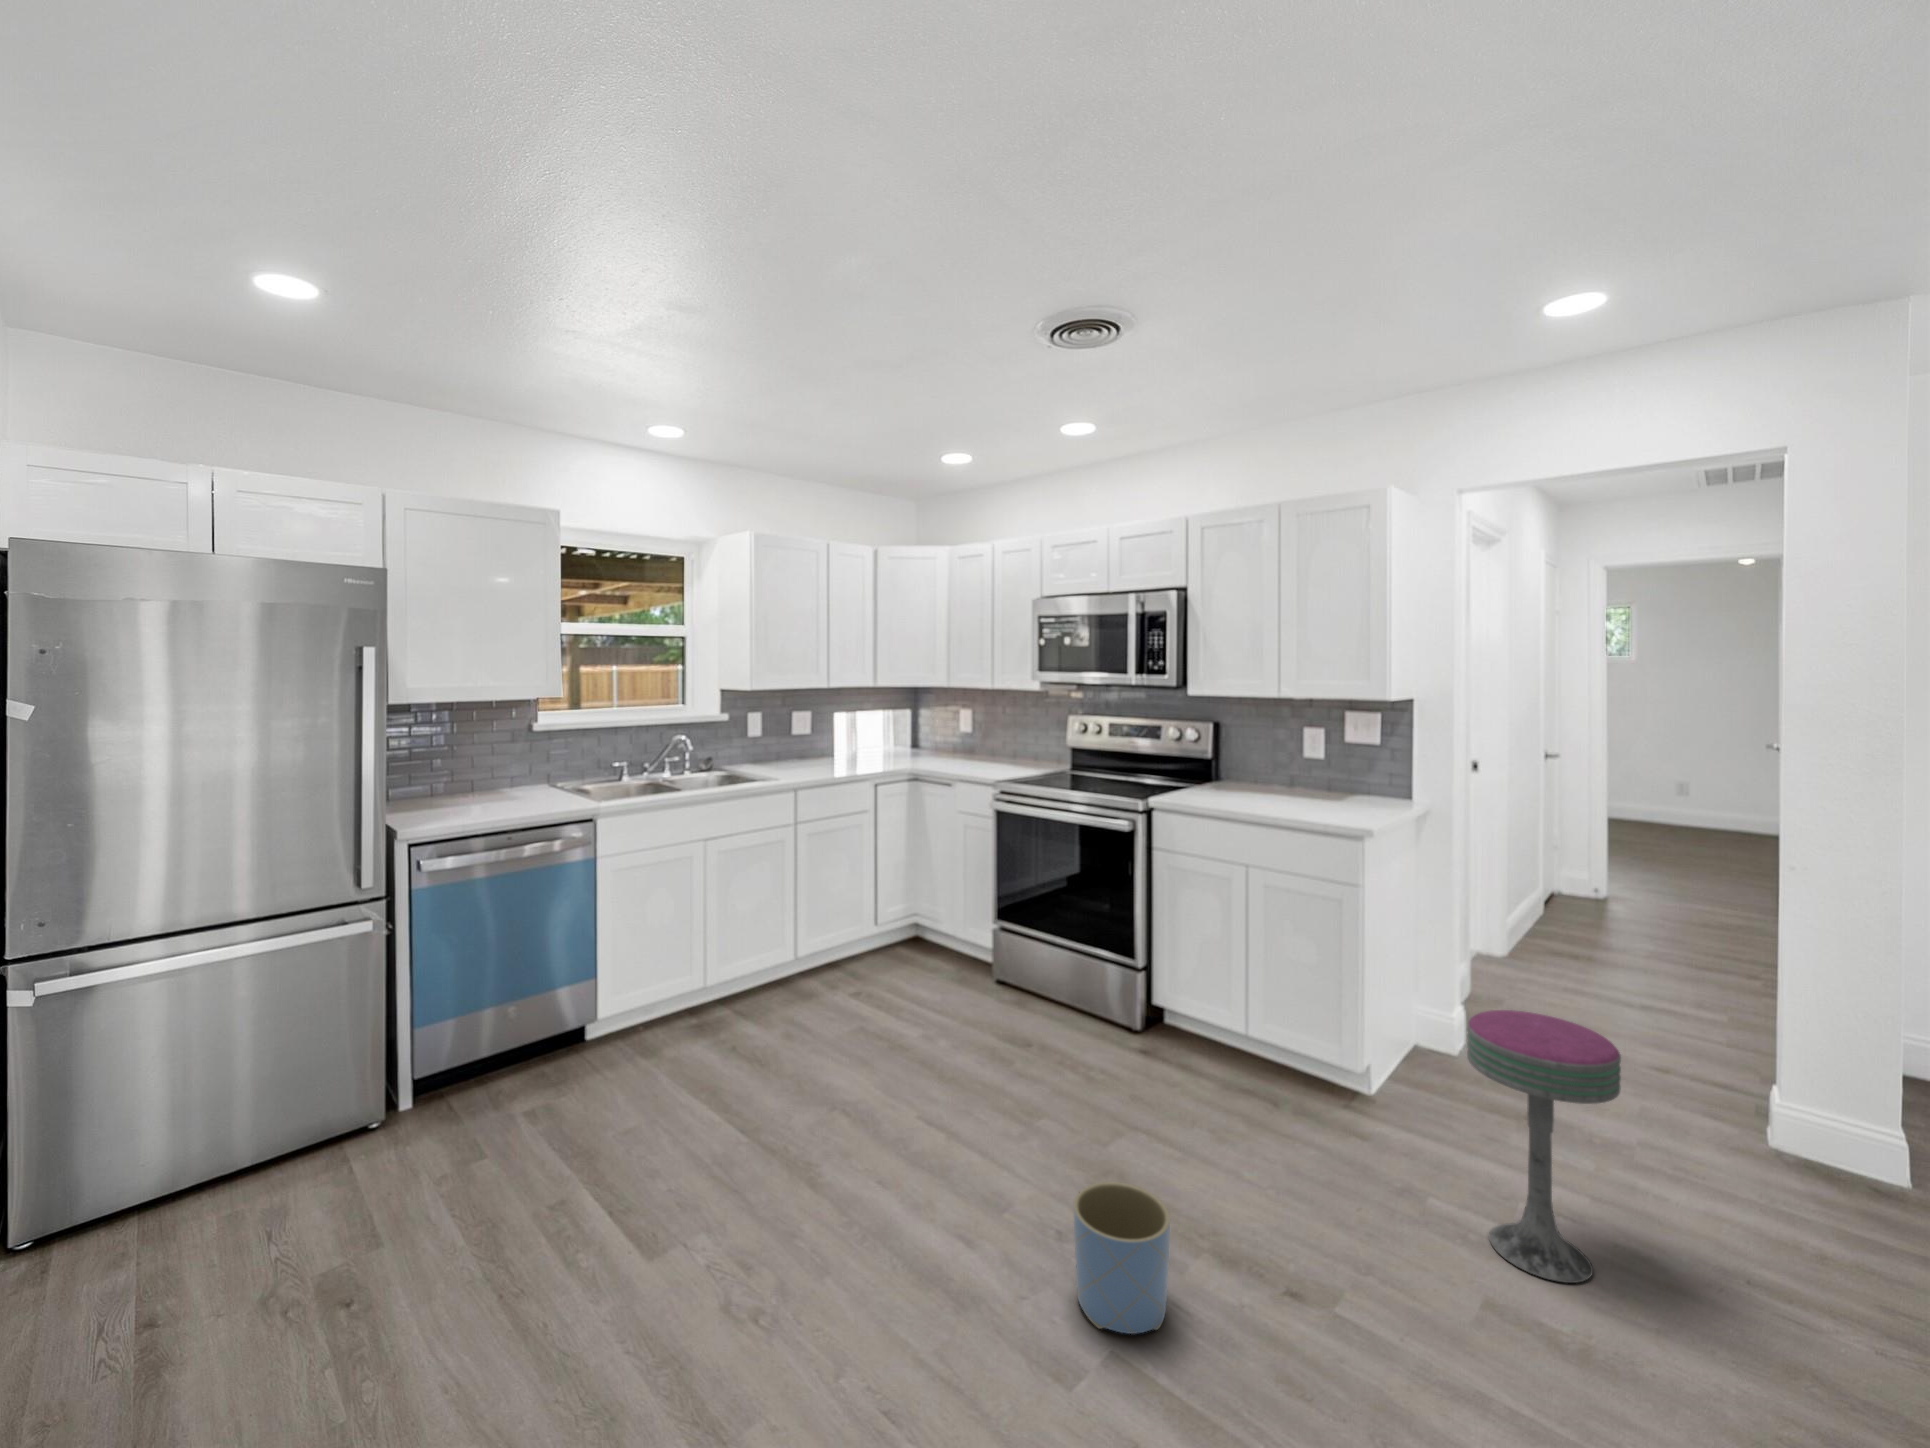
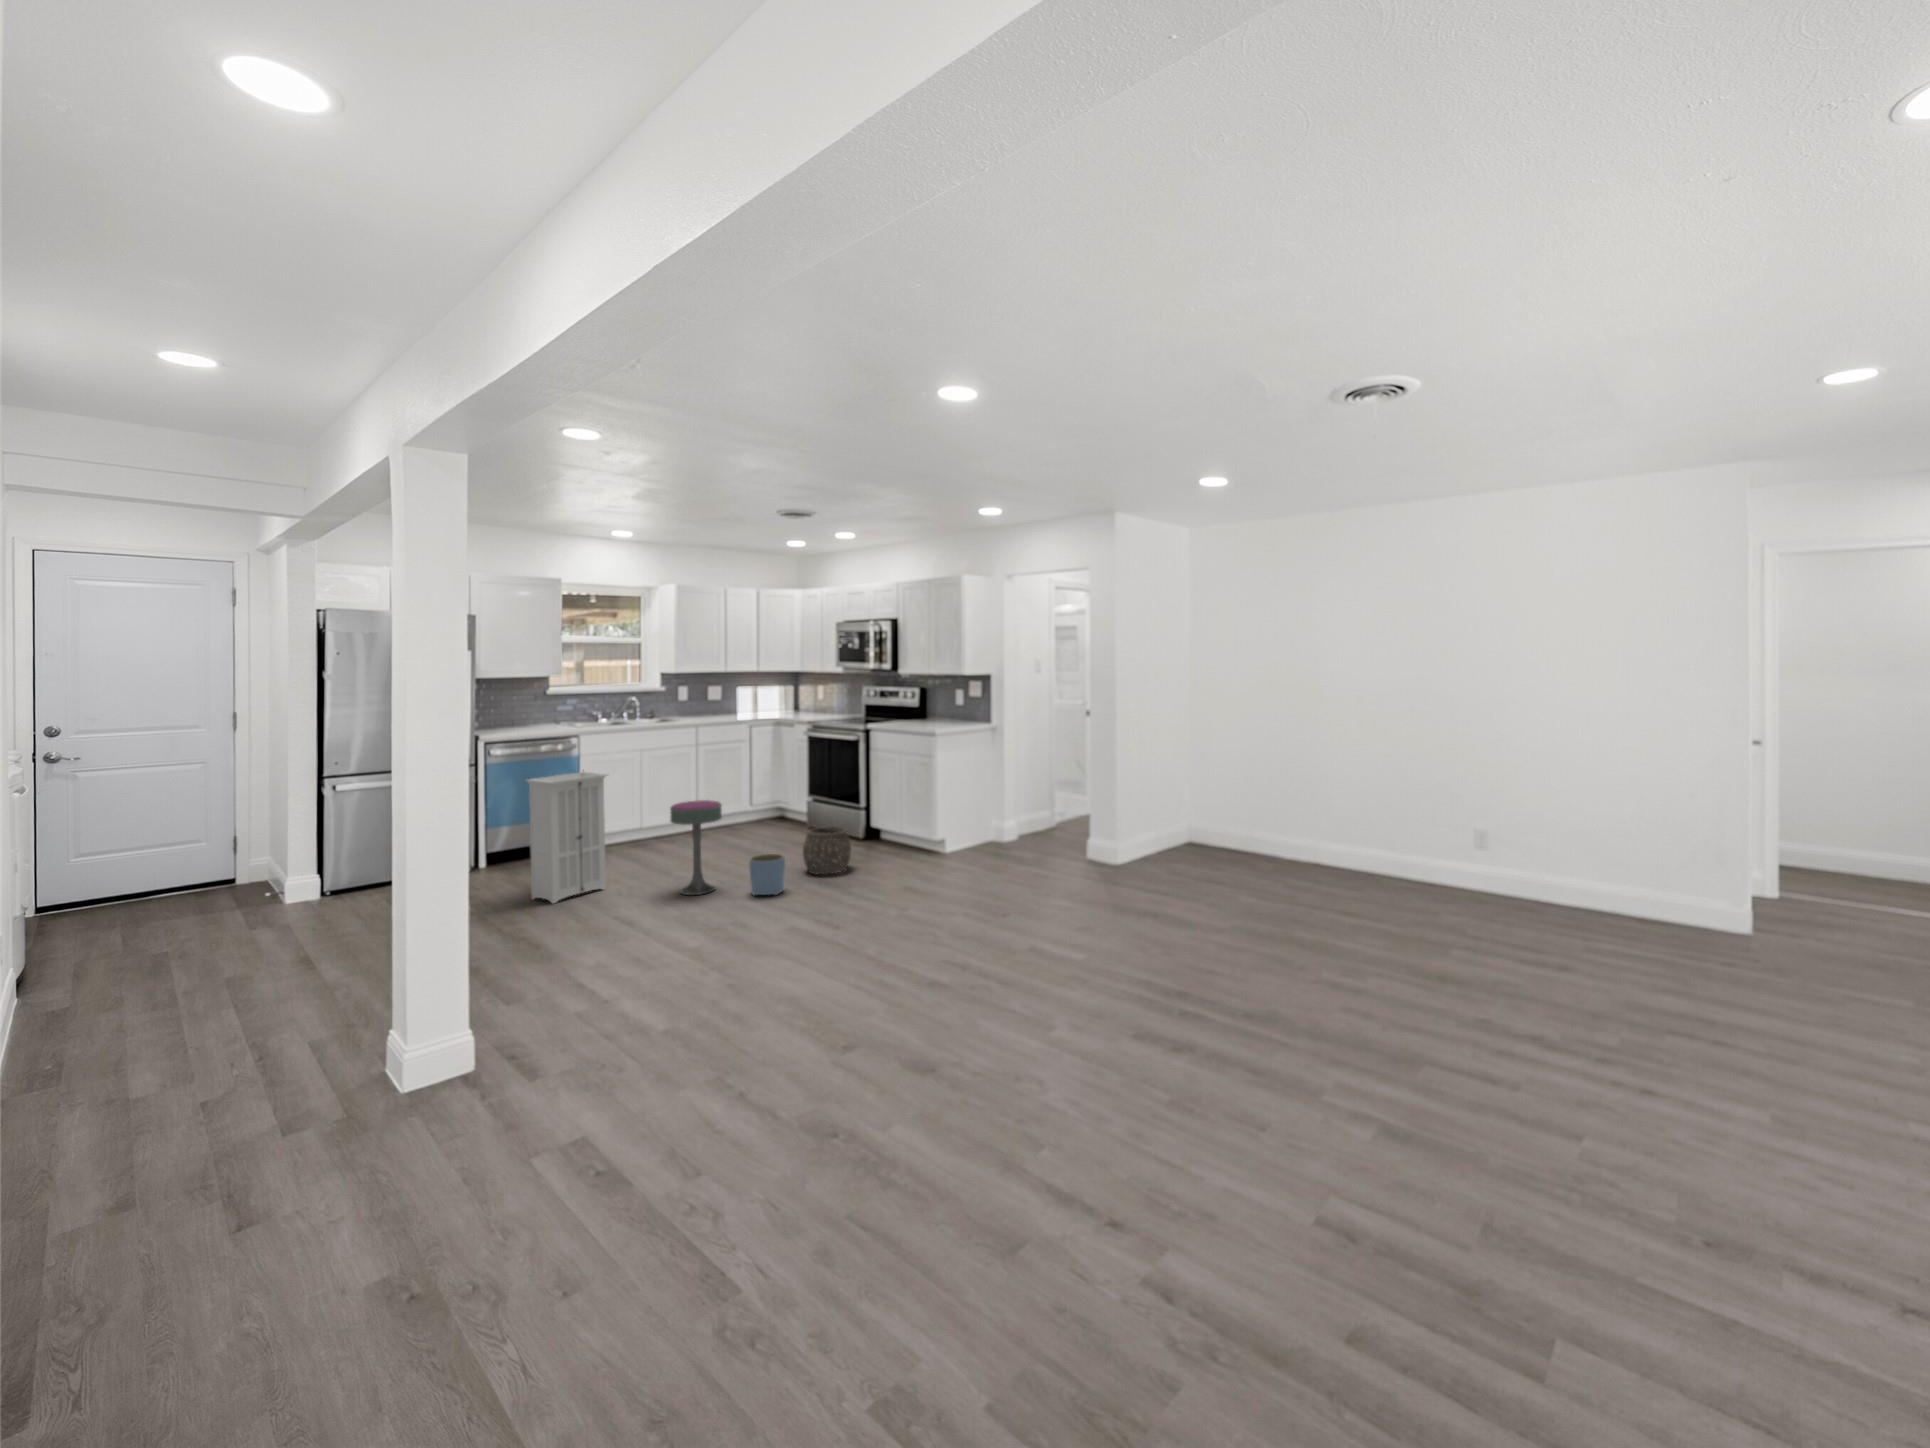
storage cabinet: none [493,935,694,1340] -> present [527,770,608,903]
bar stool: present [1467,1010,1621,1283] -> present [670,800,722,895]
woven basket: none [1124,1058,1245,1203] -> present [803,826,851,875]

